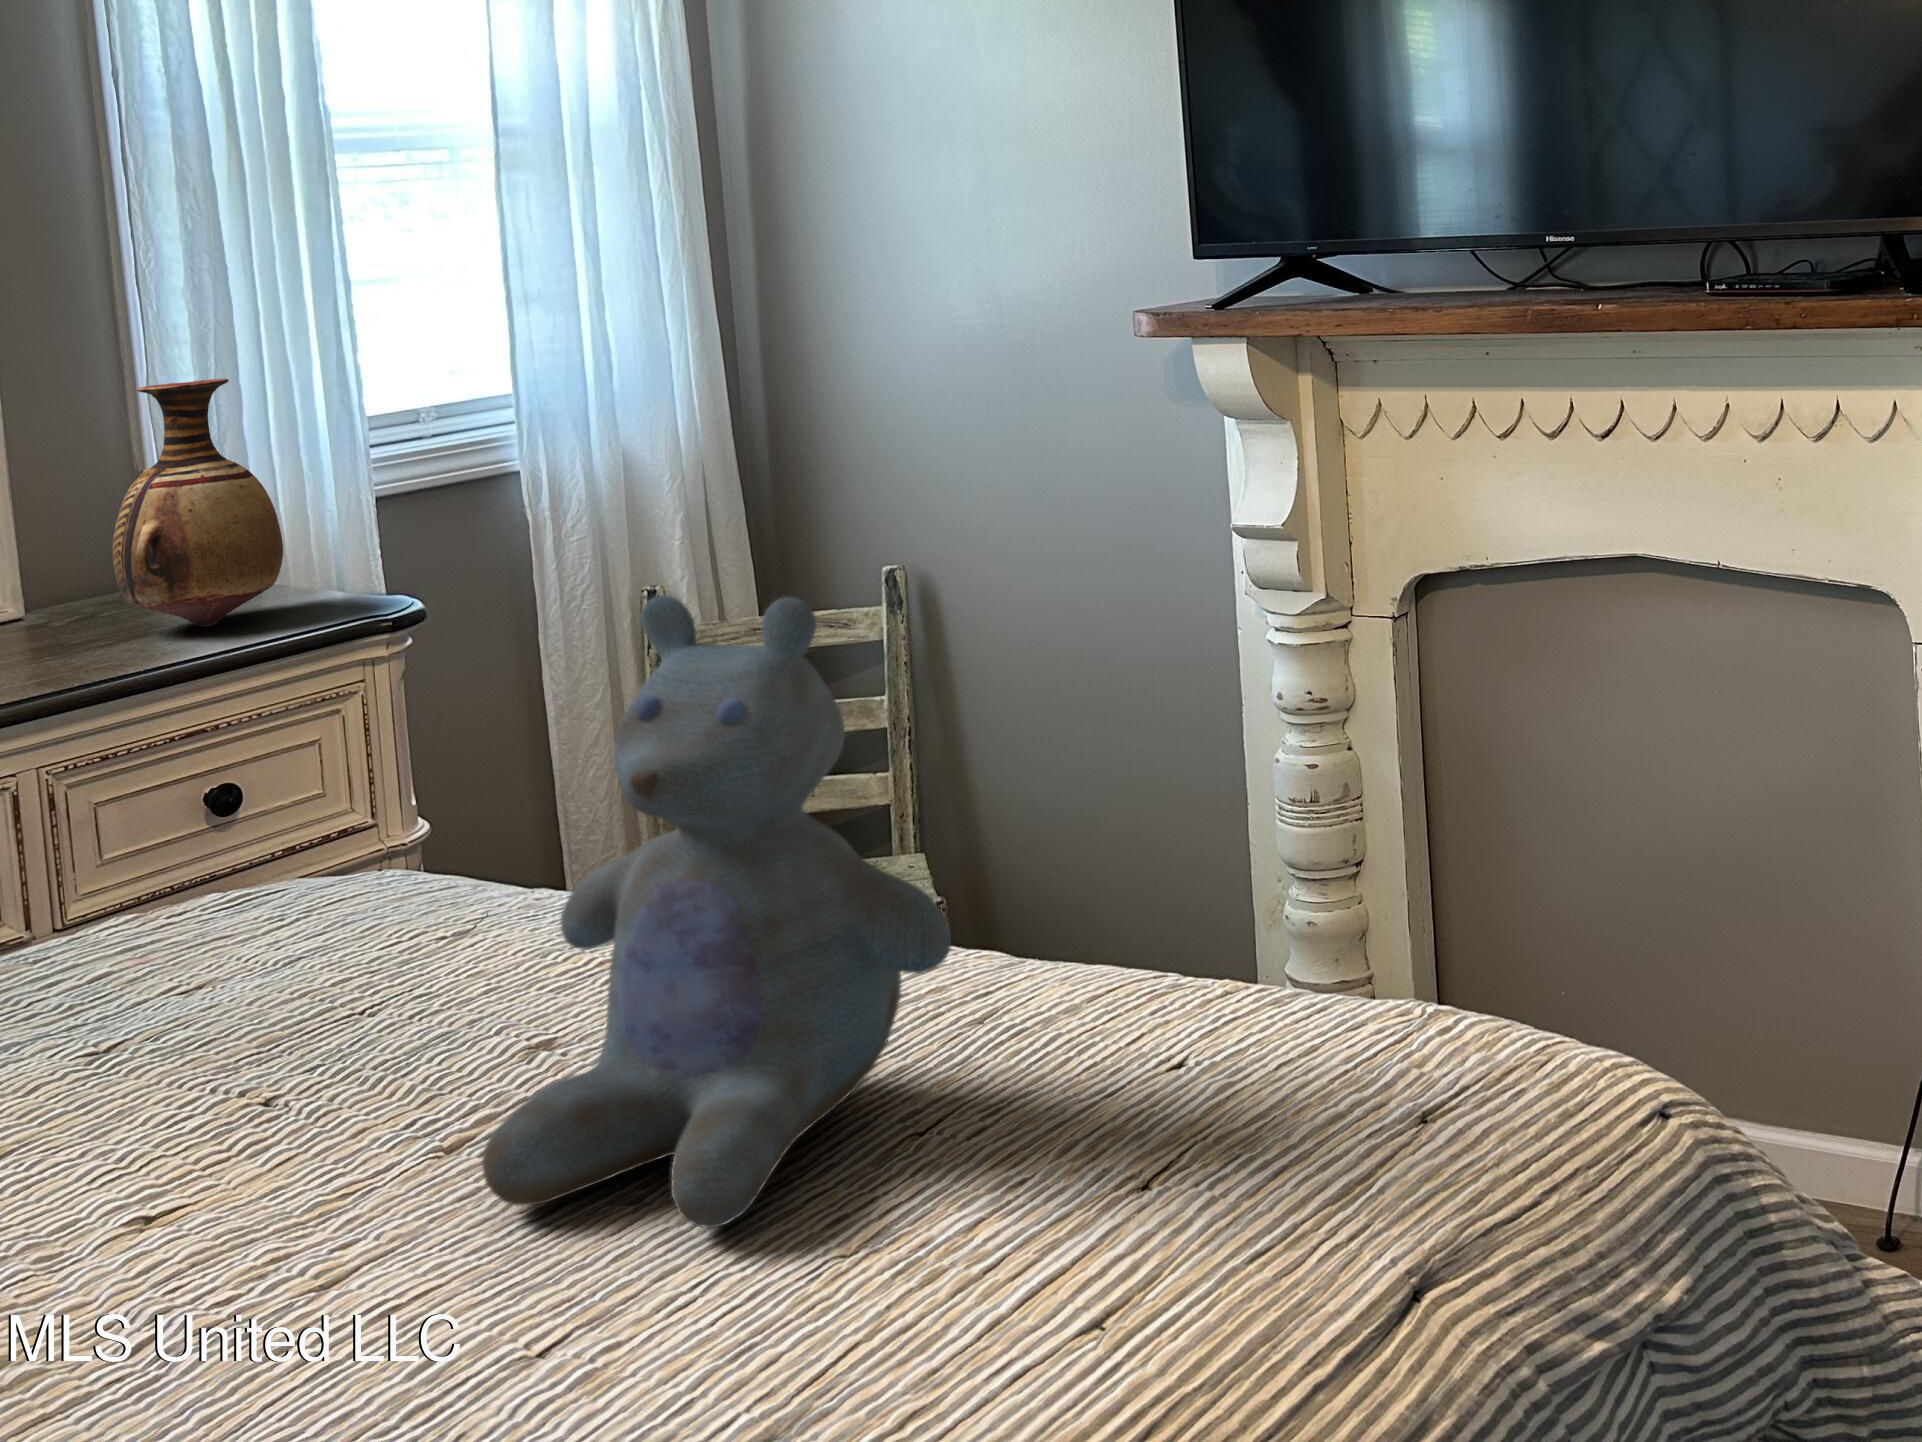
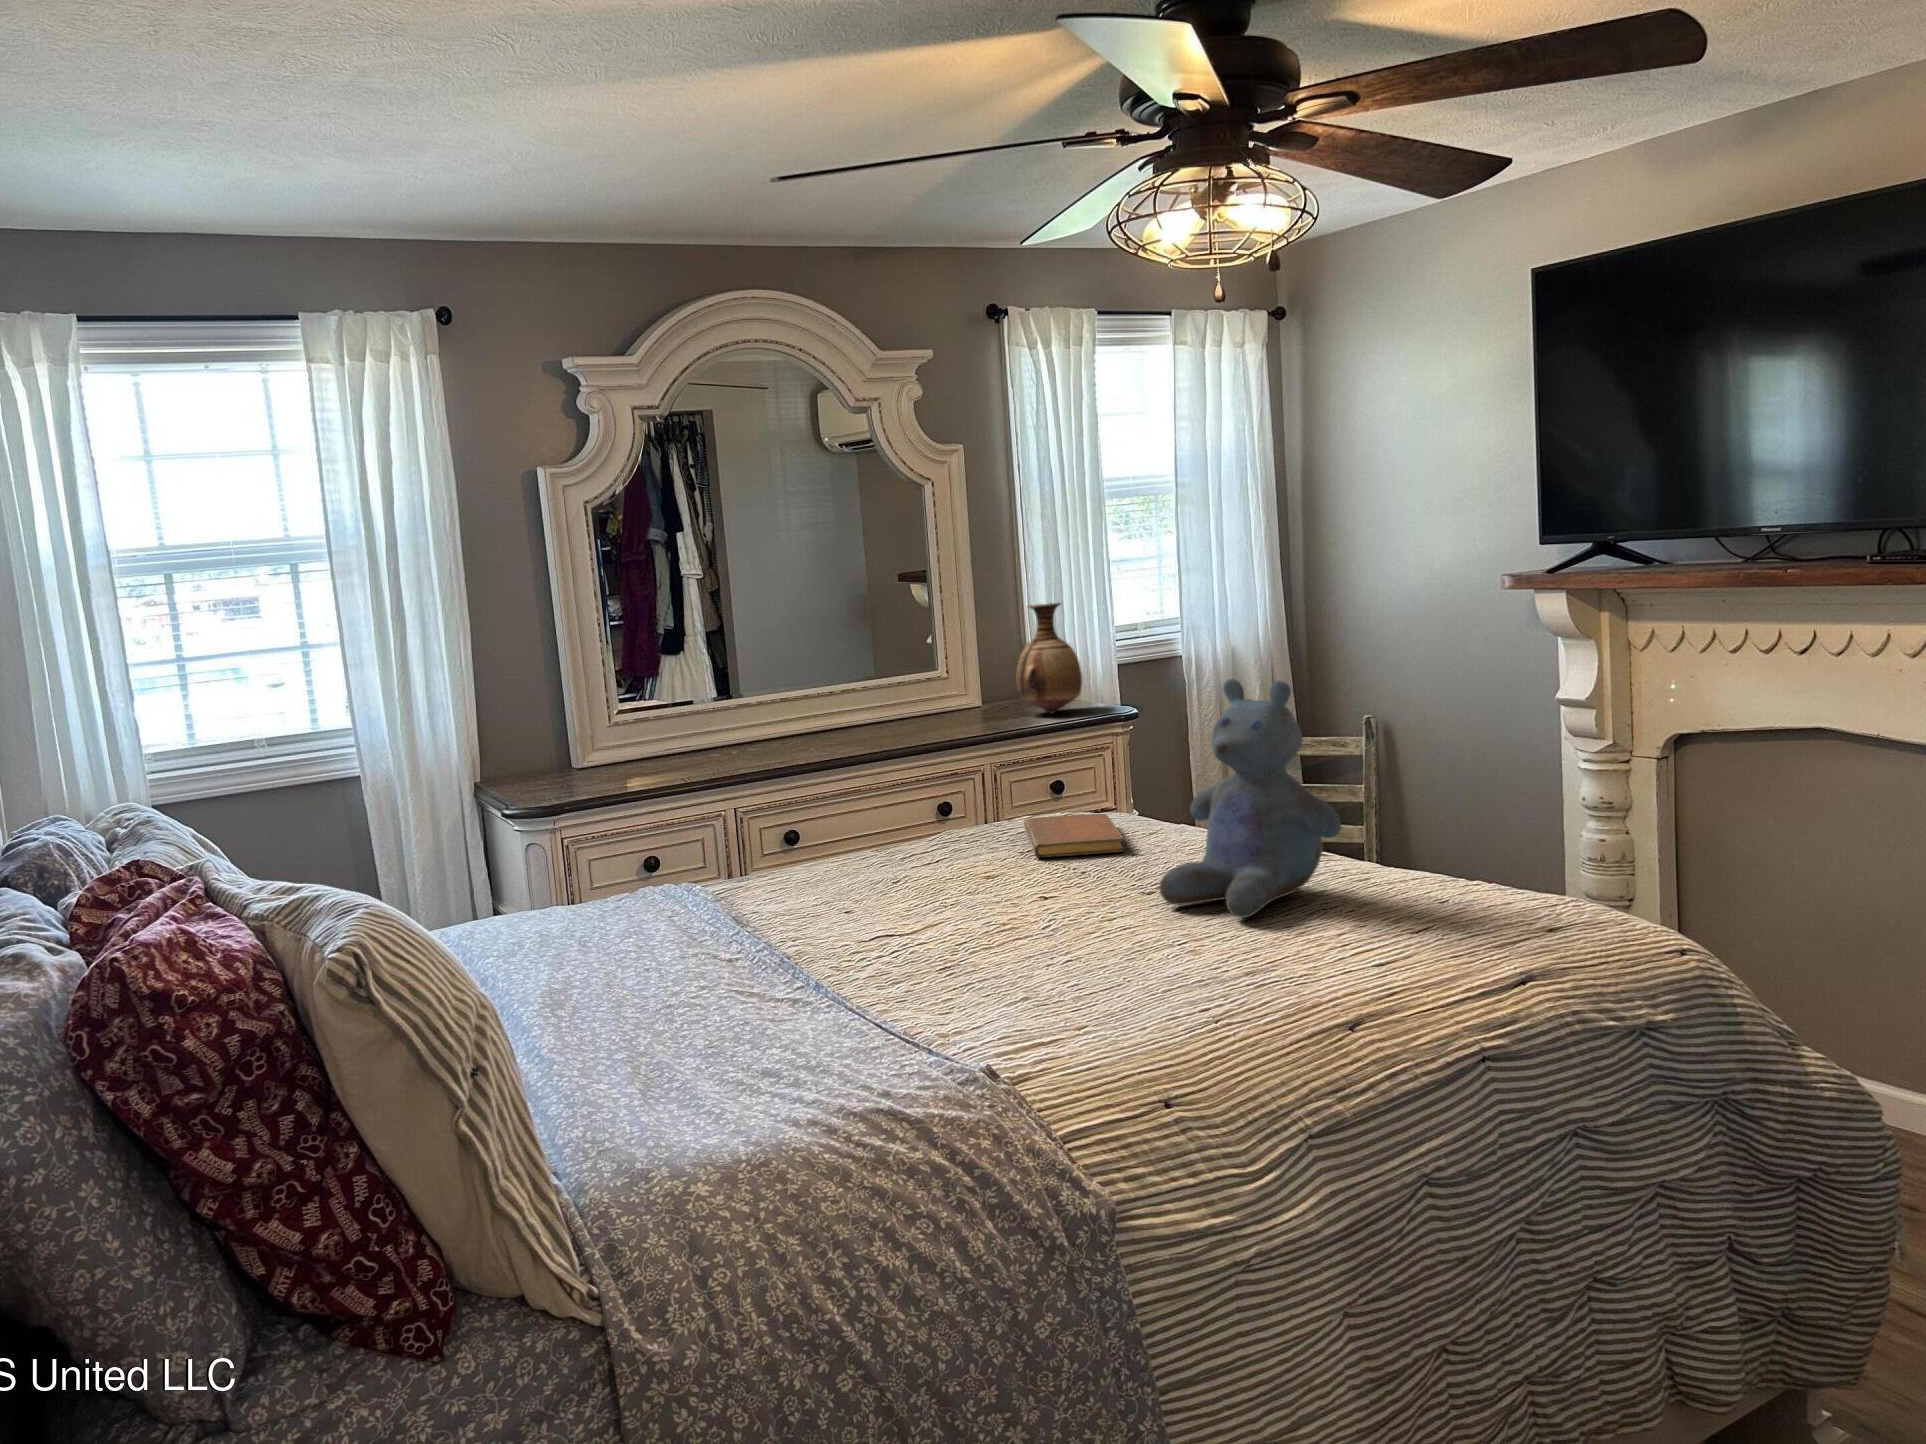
notebook: none [104,906,384,1076] -> present [1024,814,1124,857]

